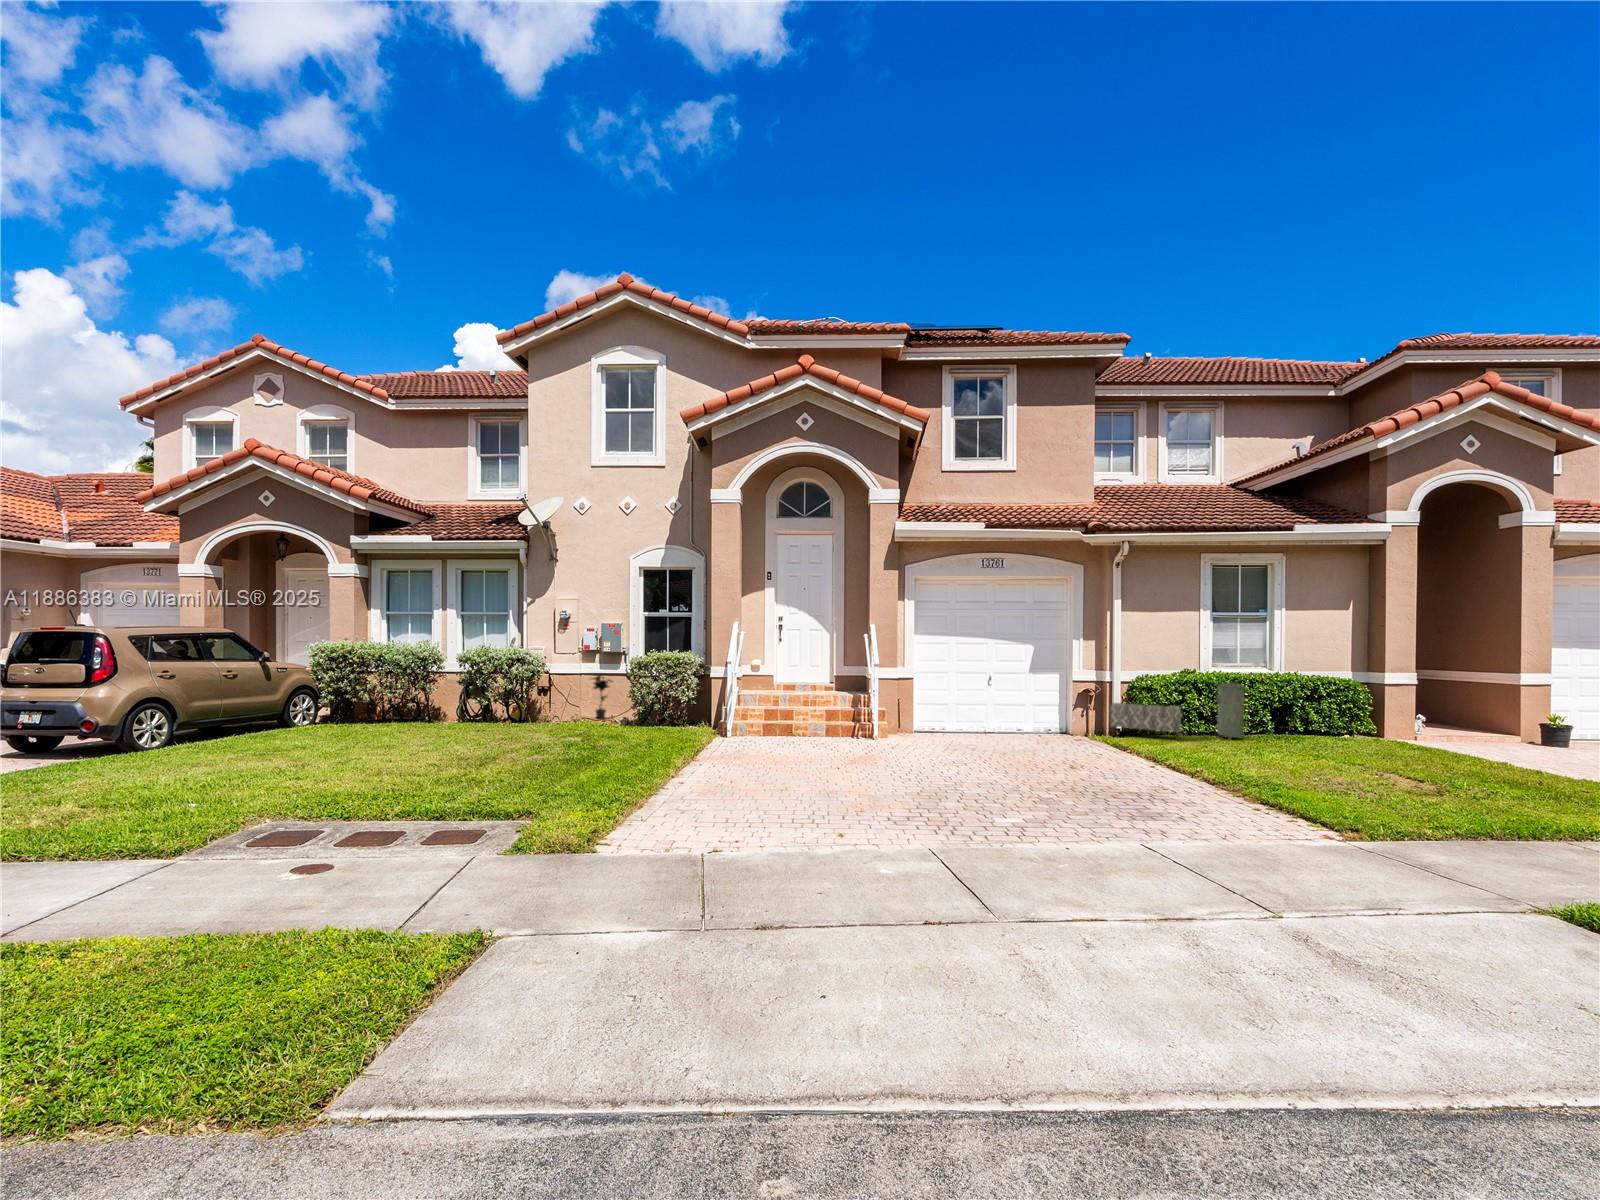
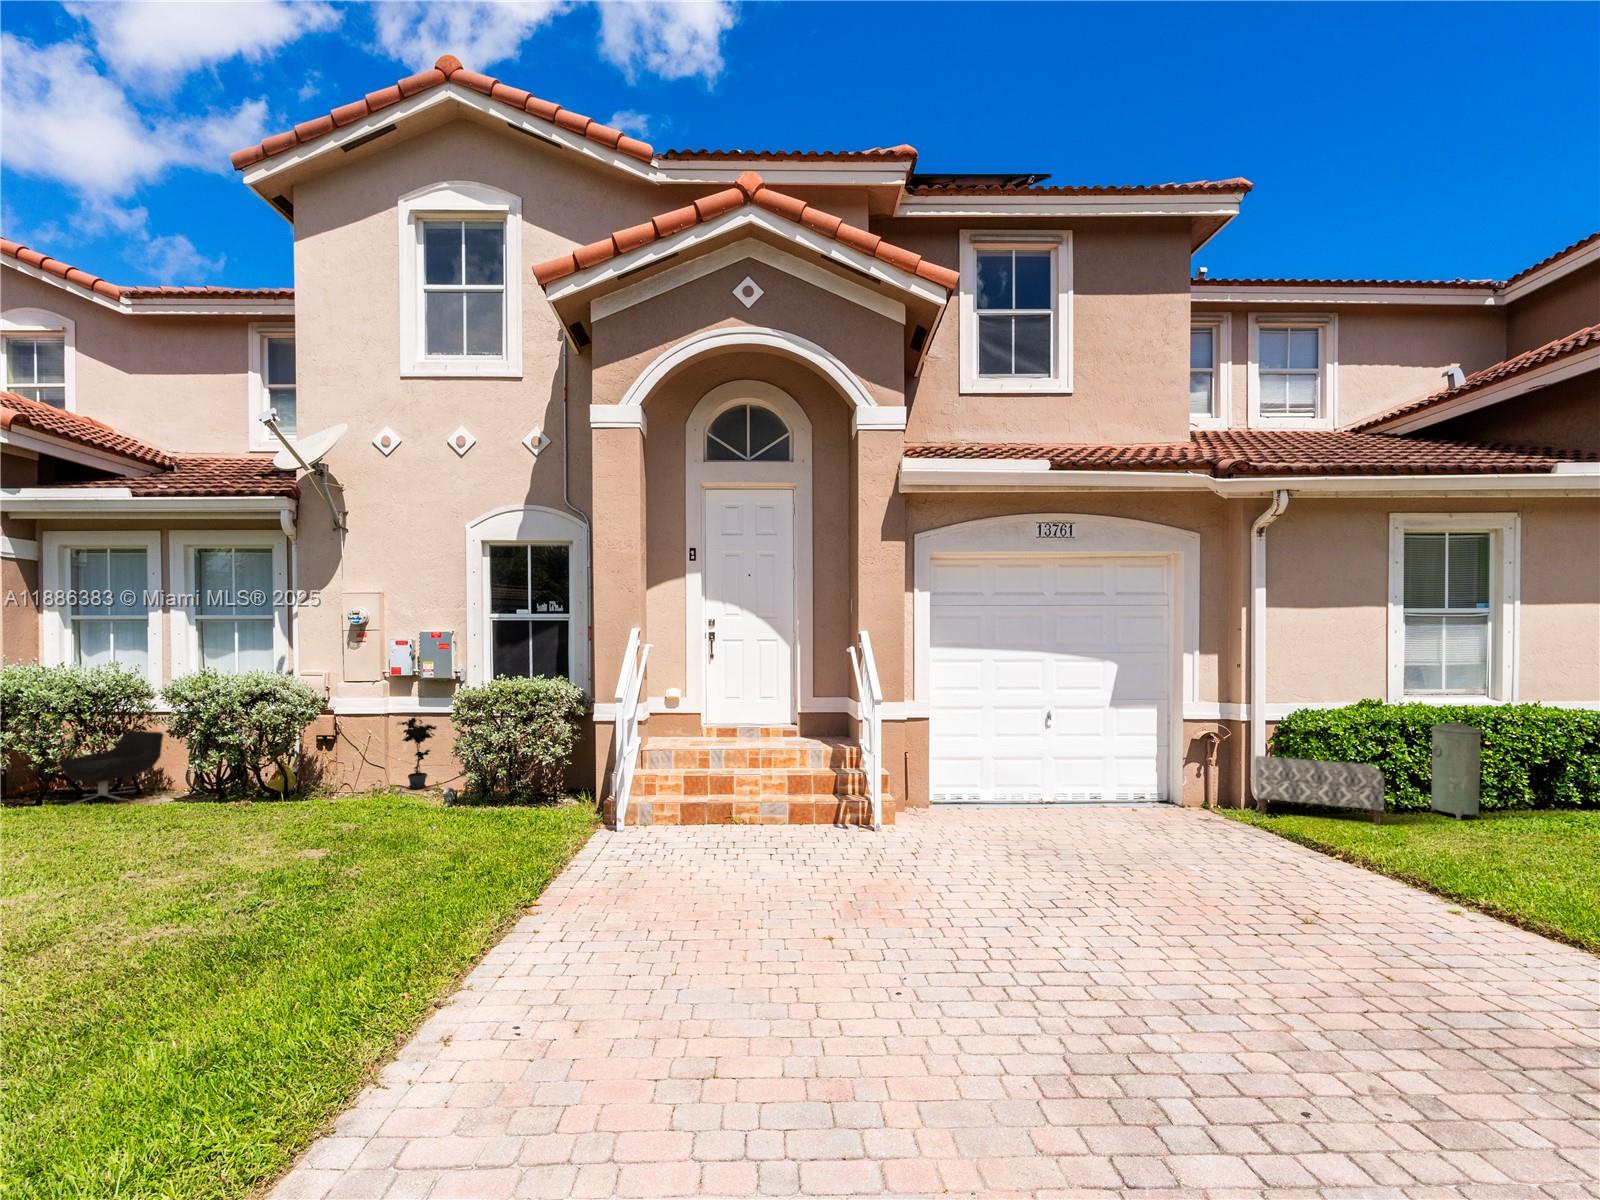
lounge chair: none [396,681,451,722] -> present [59,730,163,805]

